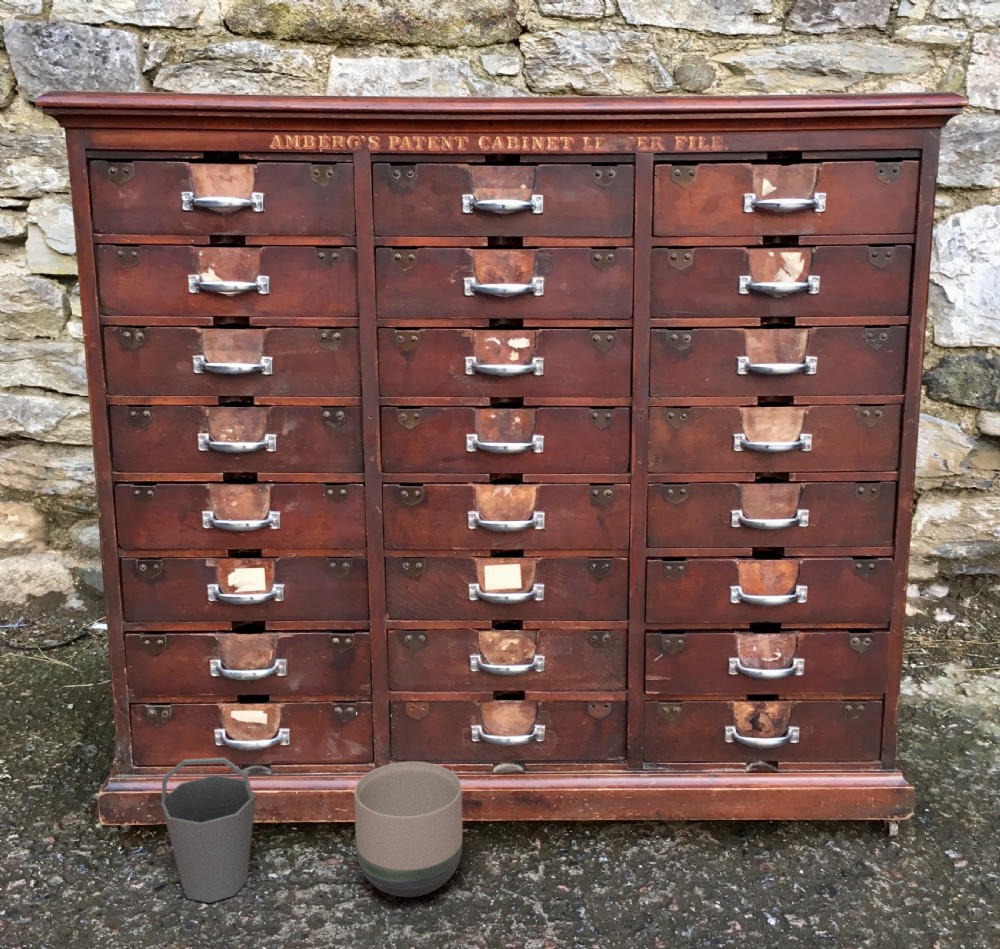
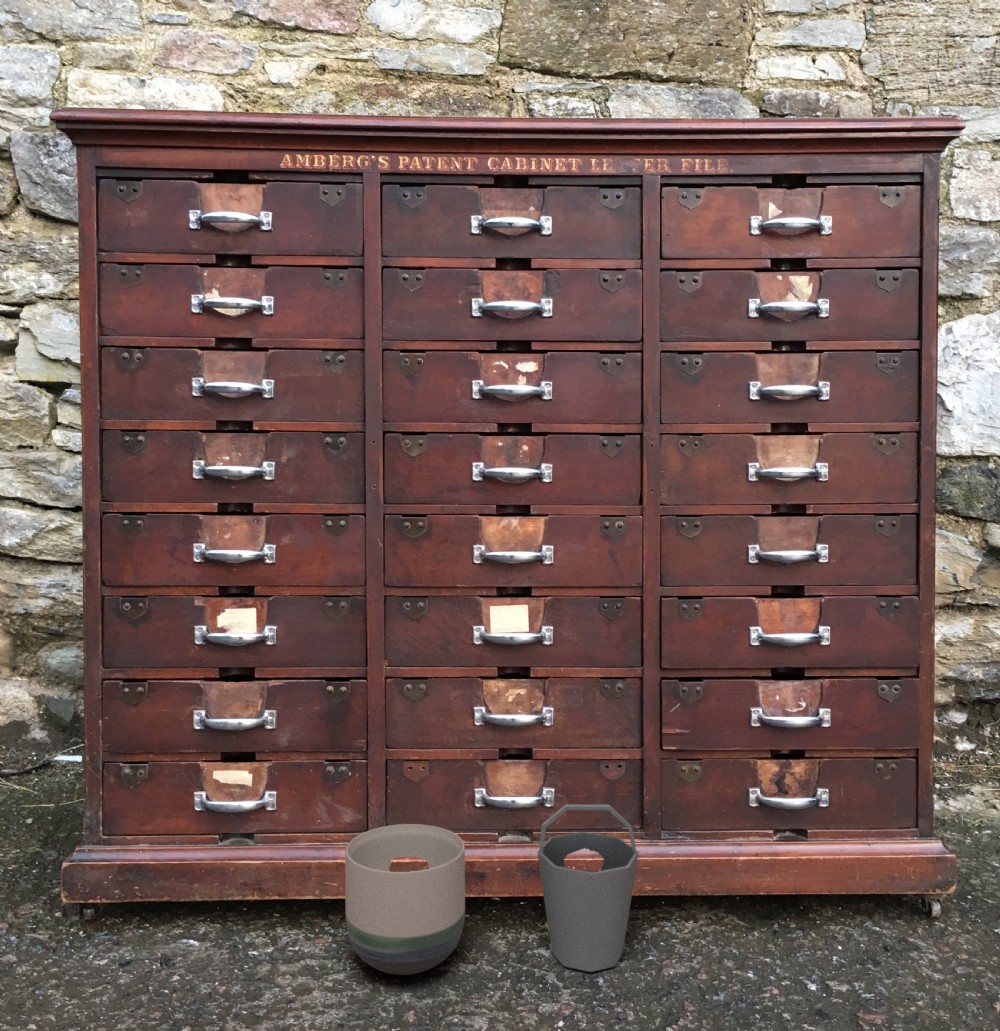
bucket: present [161,758,255,903] -> present [538,805,639,972]

